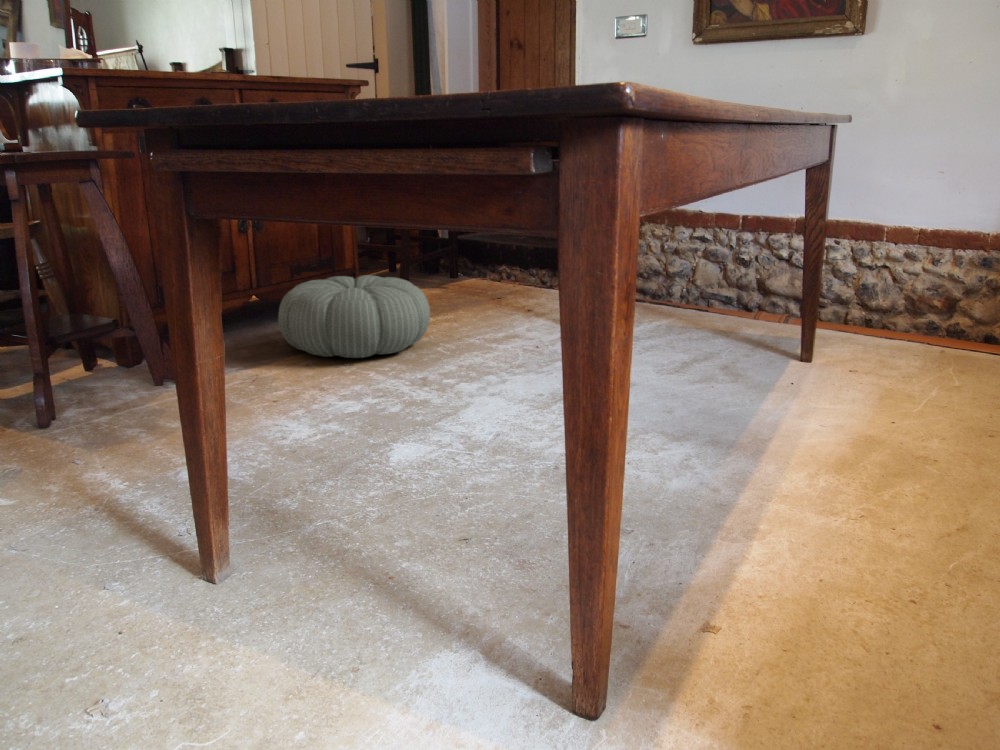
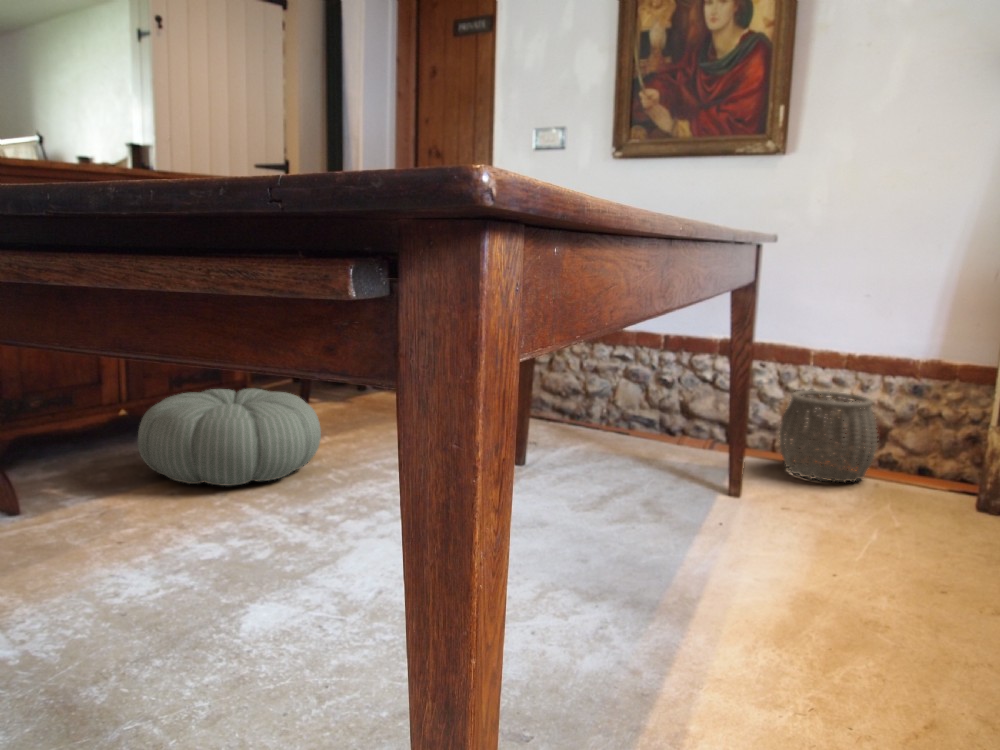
woven basket: none [849,265,946,350] -> present [779,390,877,482]

